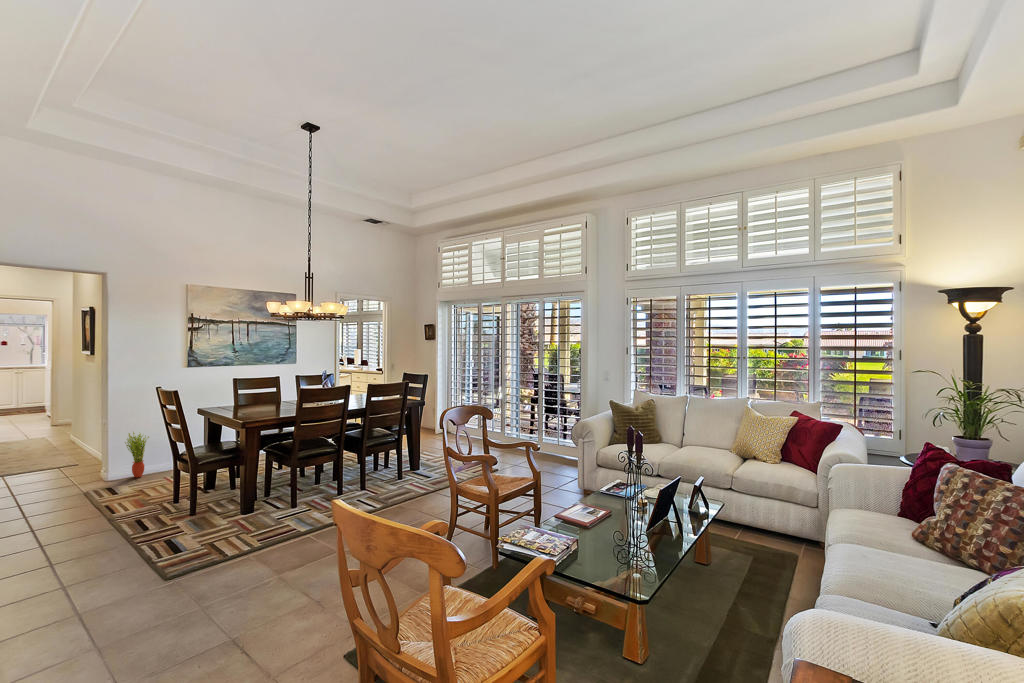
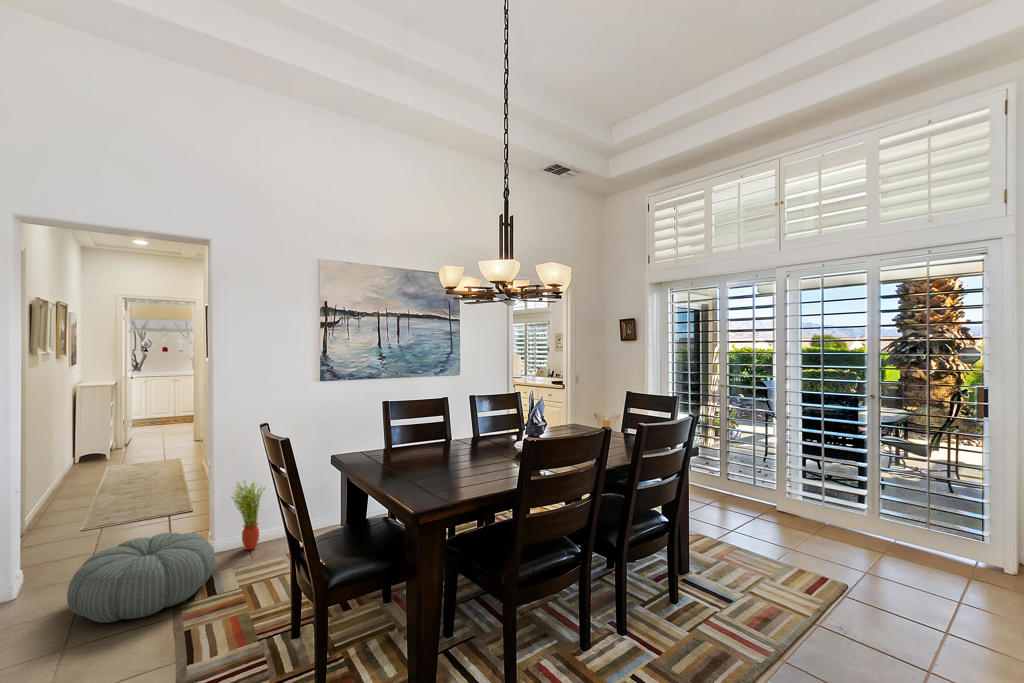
pouf: none [25,462,120,505] -> present [67,533,215,623]

